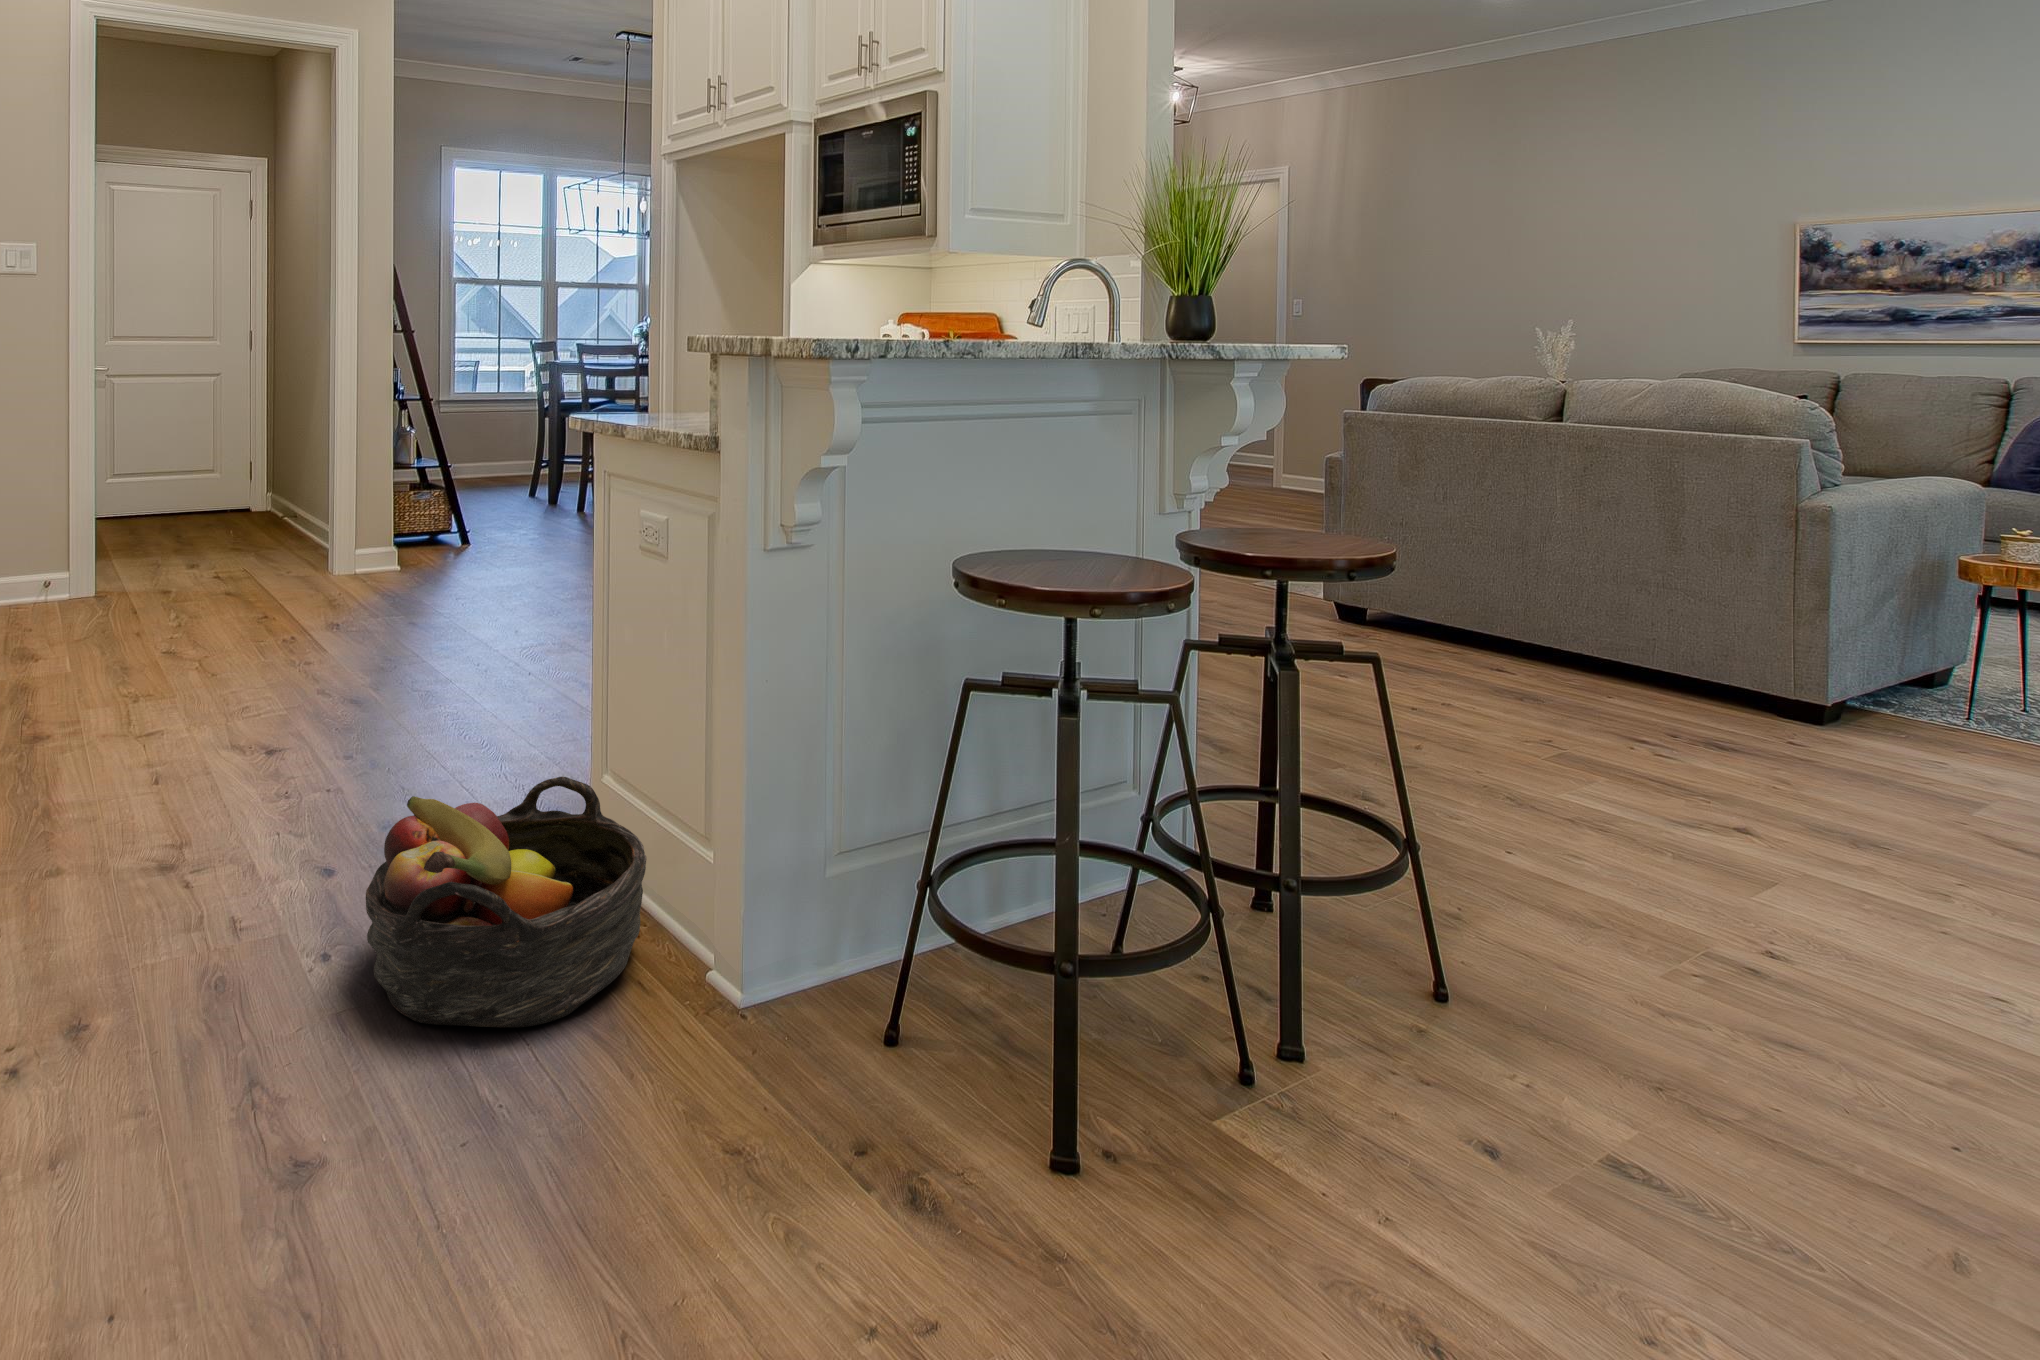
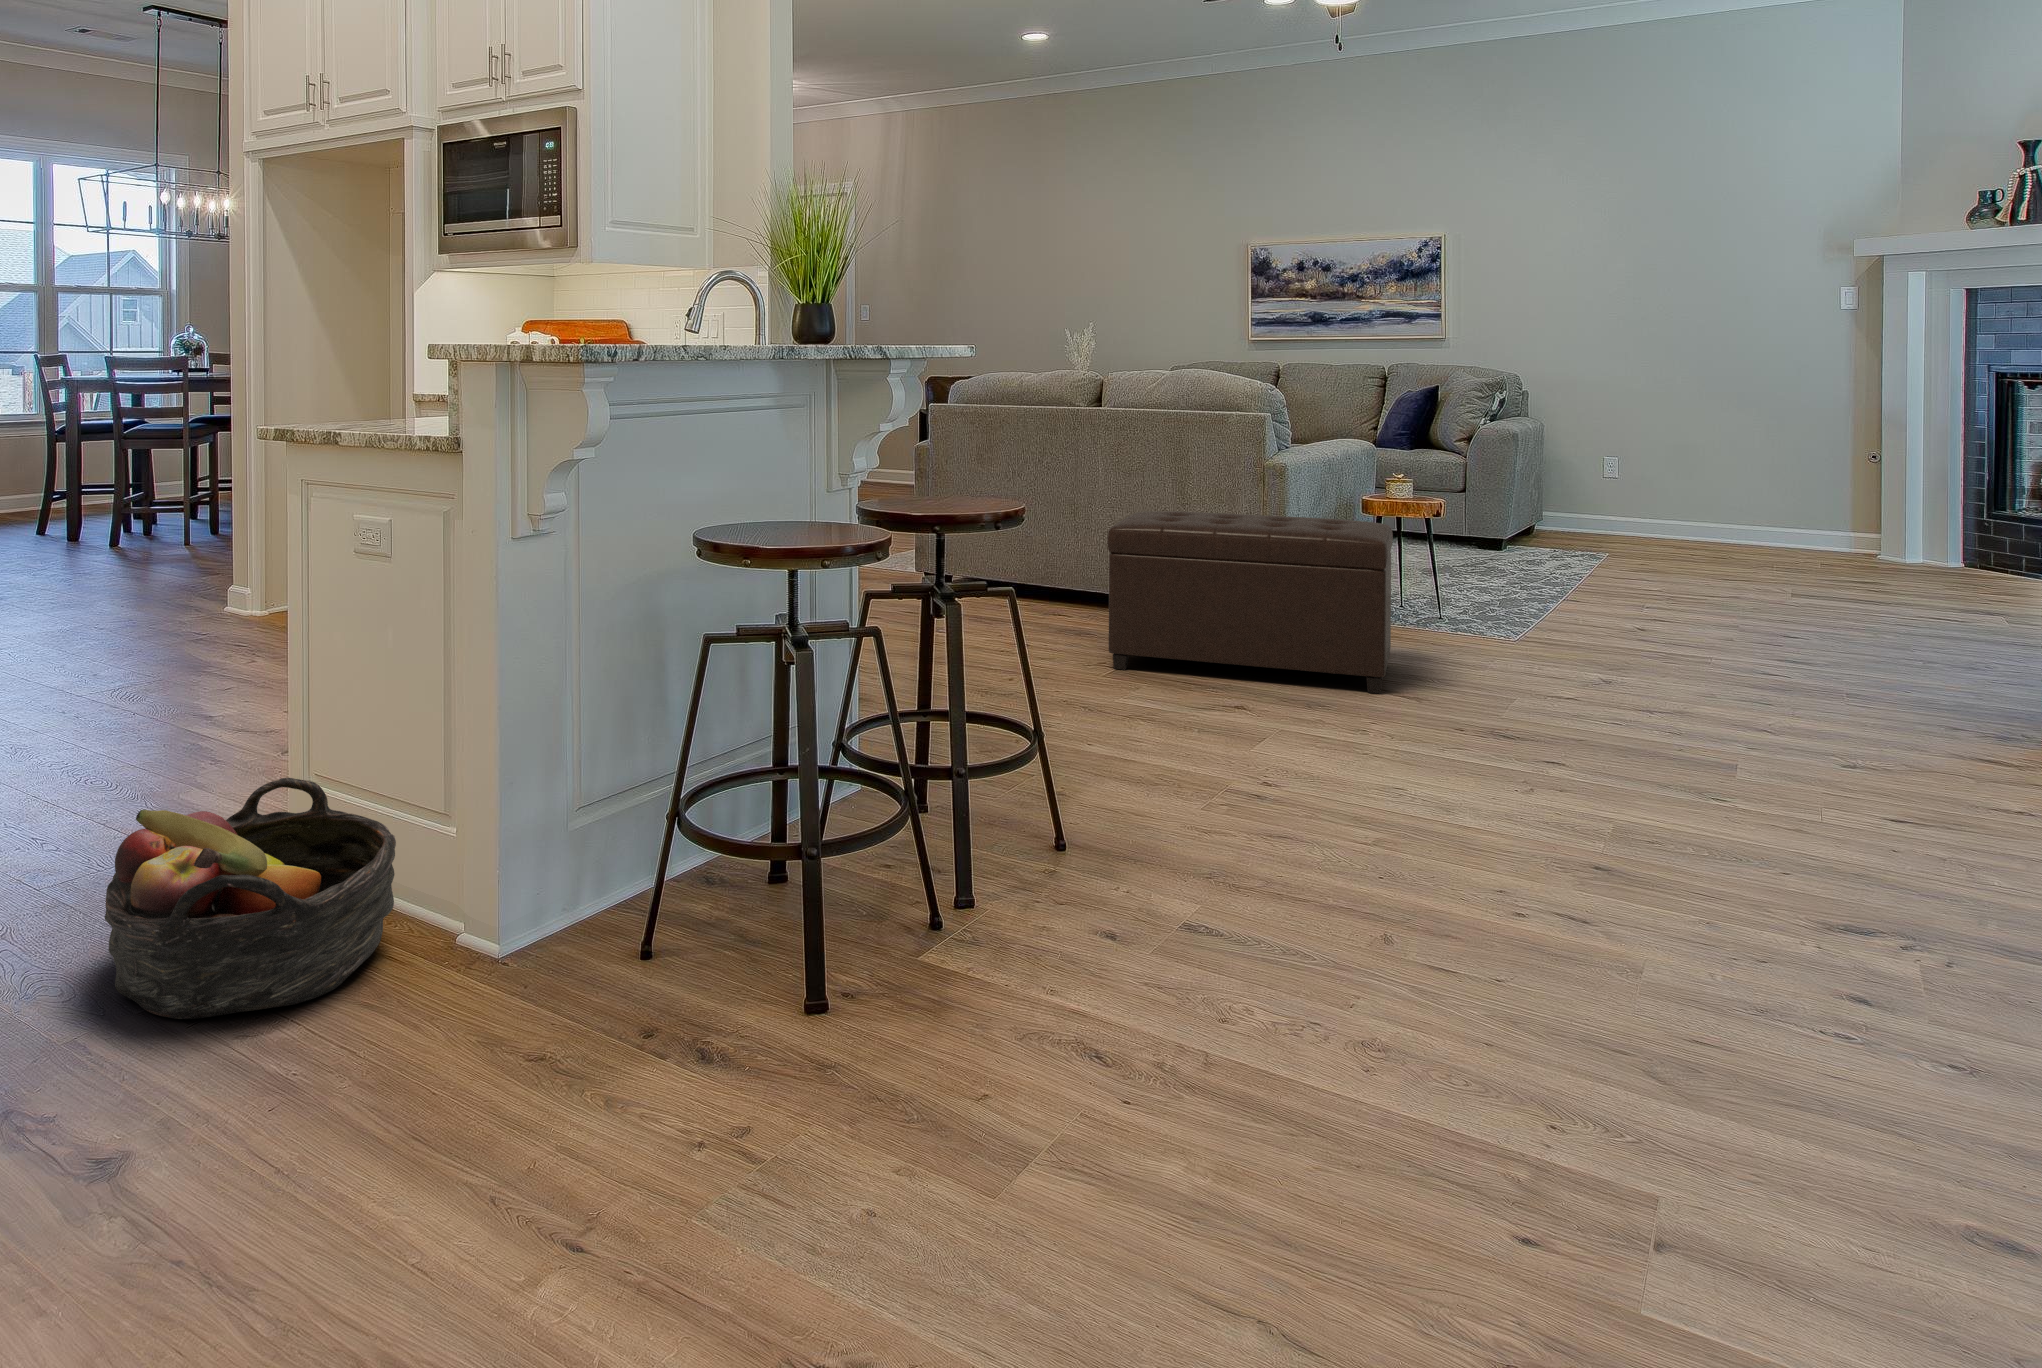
ottoman: none [1561,555,2003,832] -> present [1107,511,1393,694]

